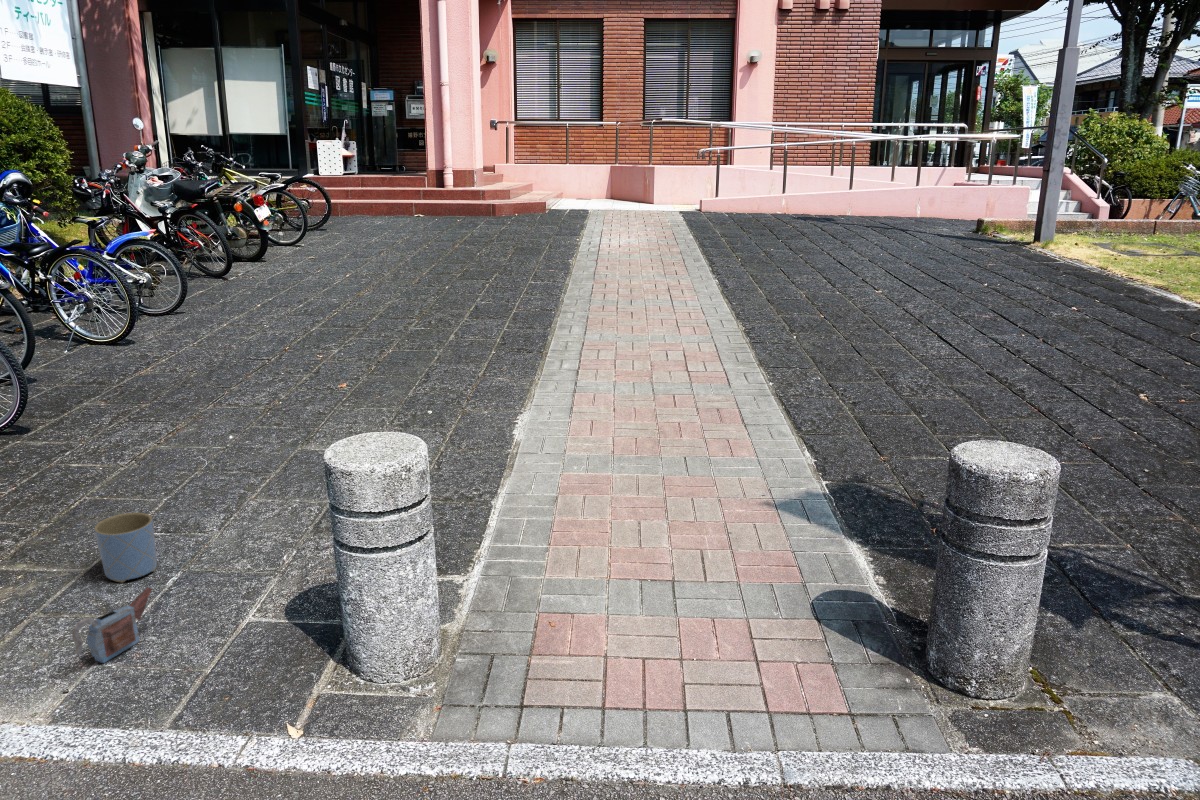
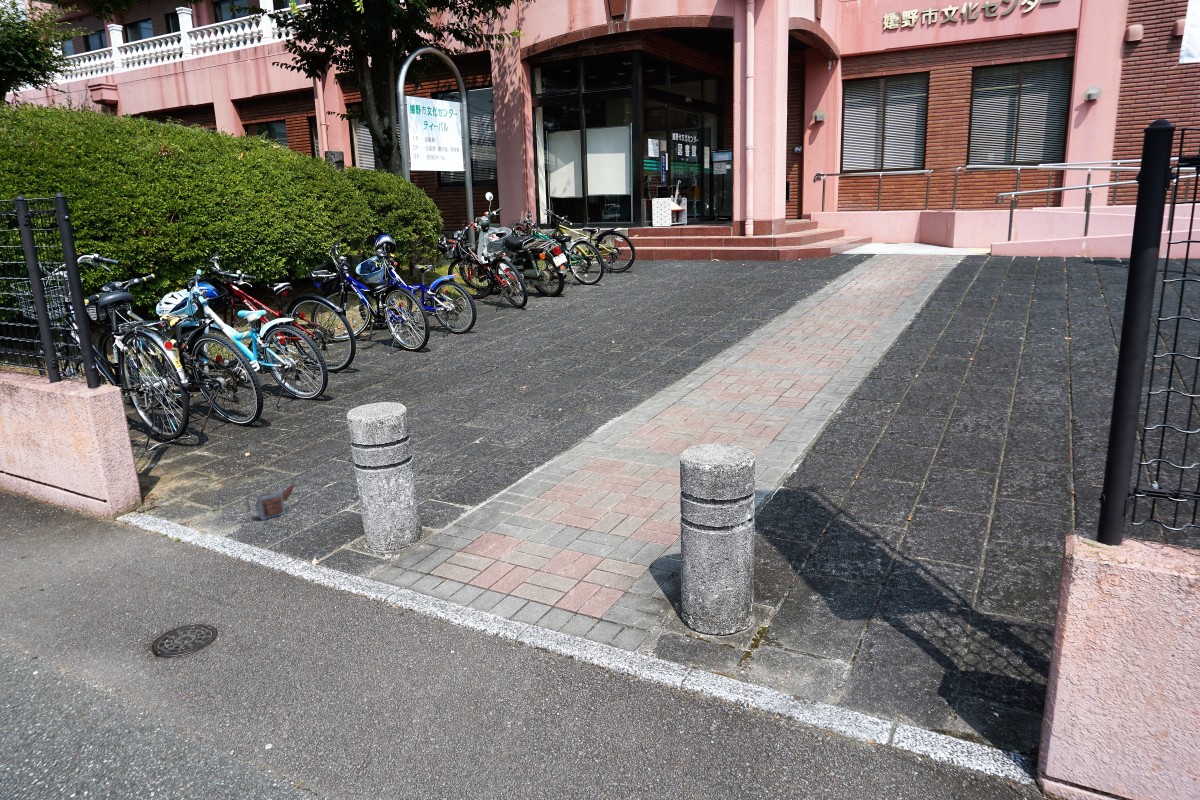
planter: present [94,513,157,582] -> none [291,447,325,486]

